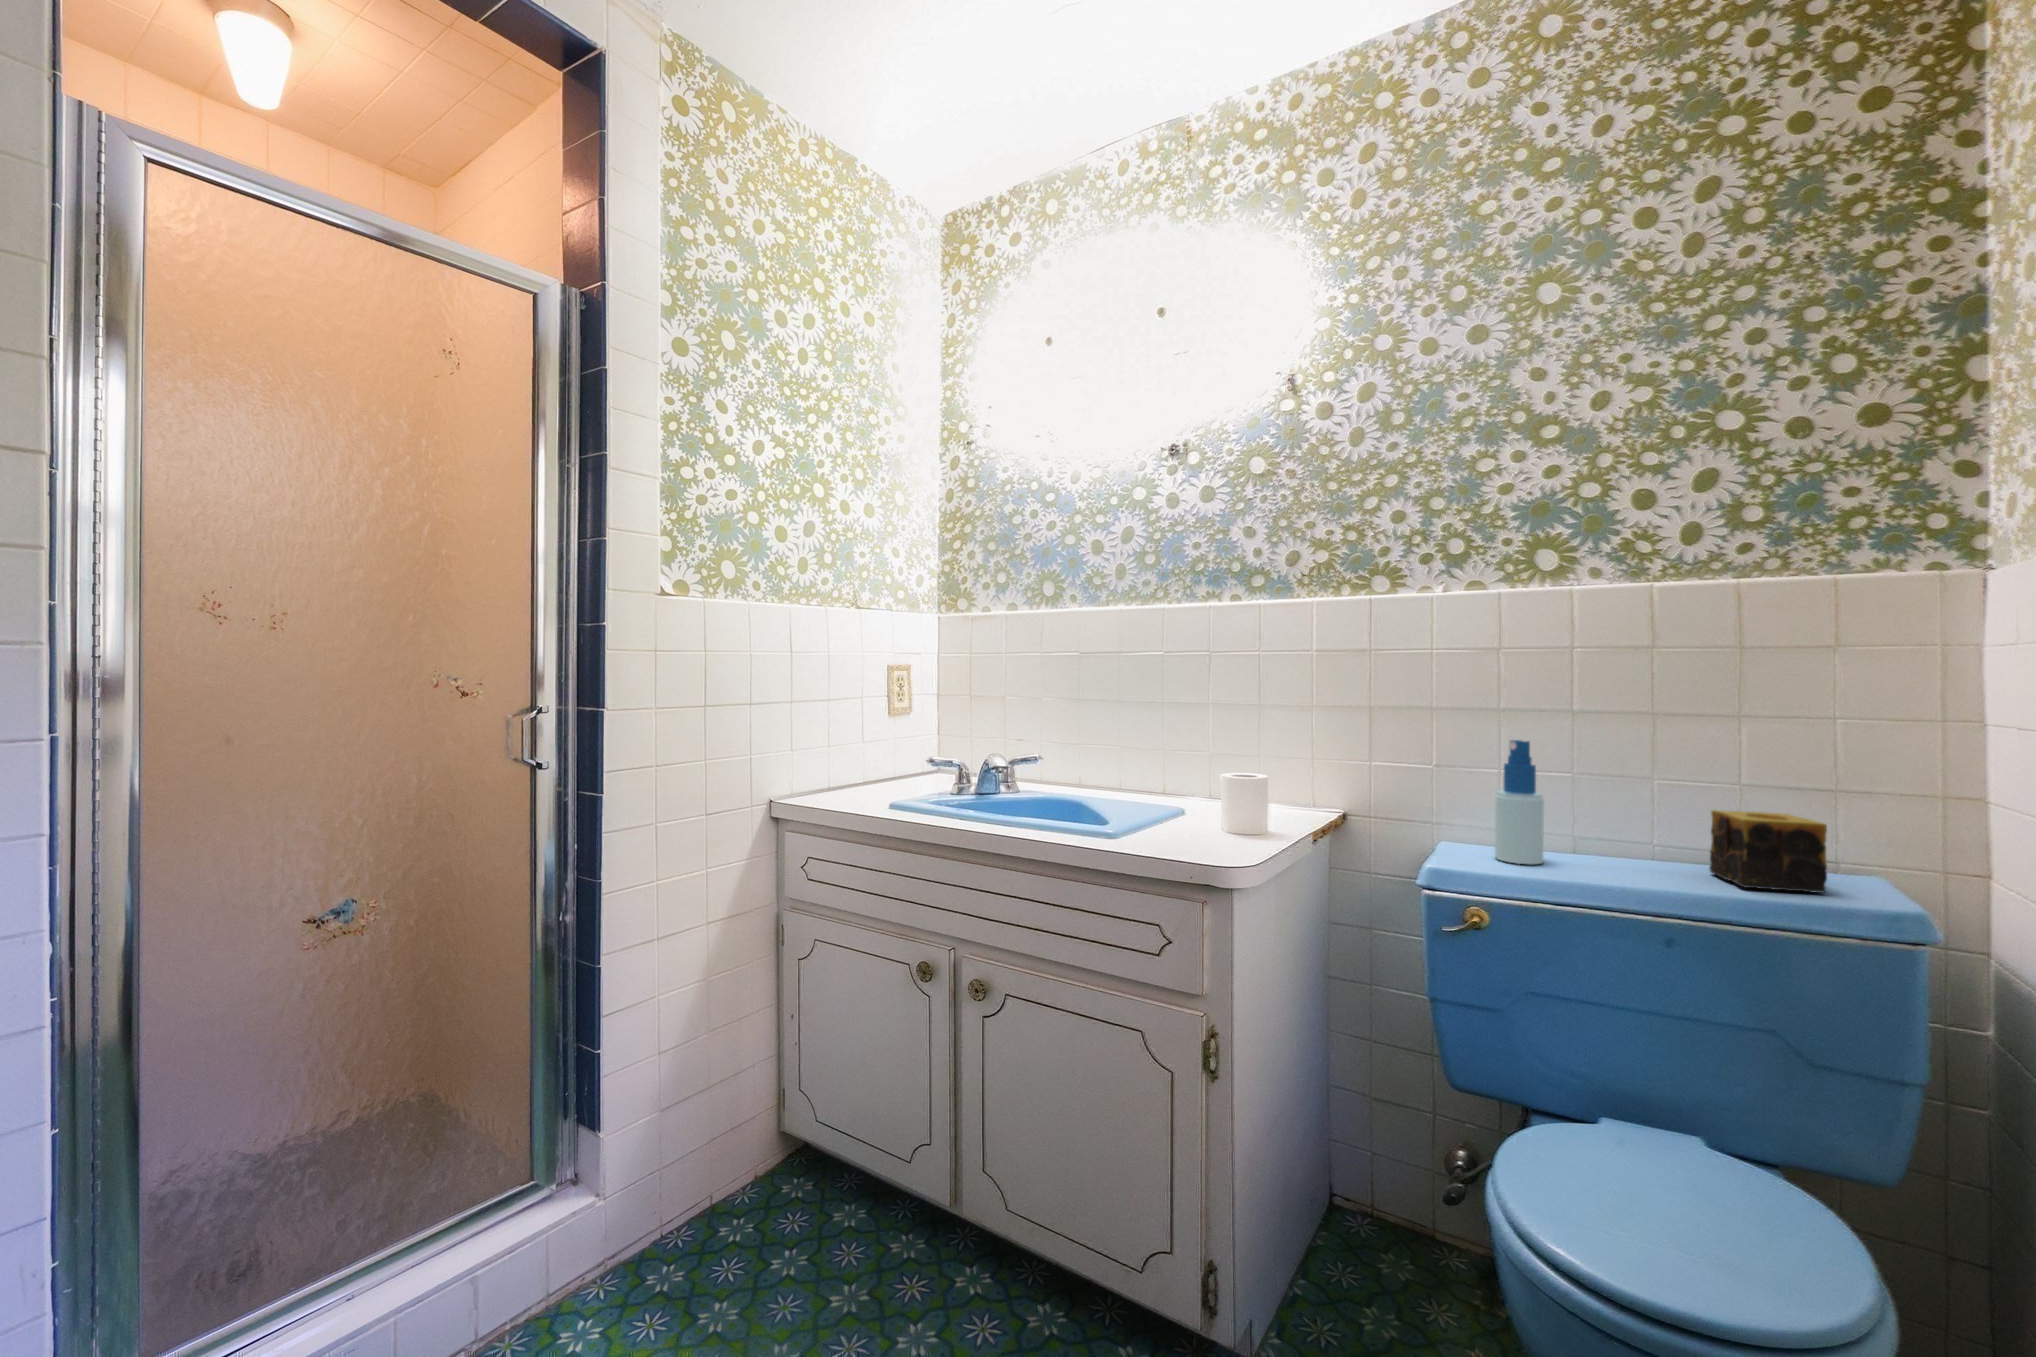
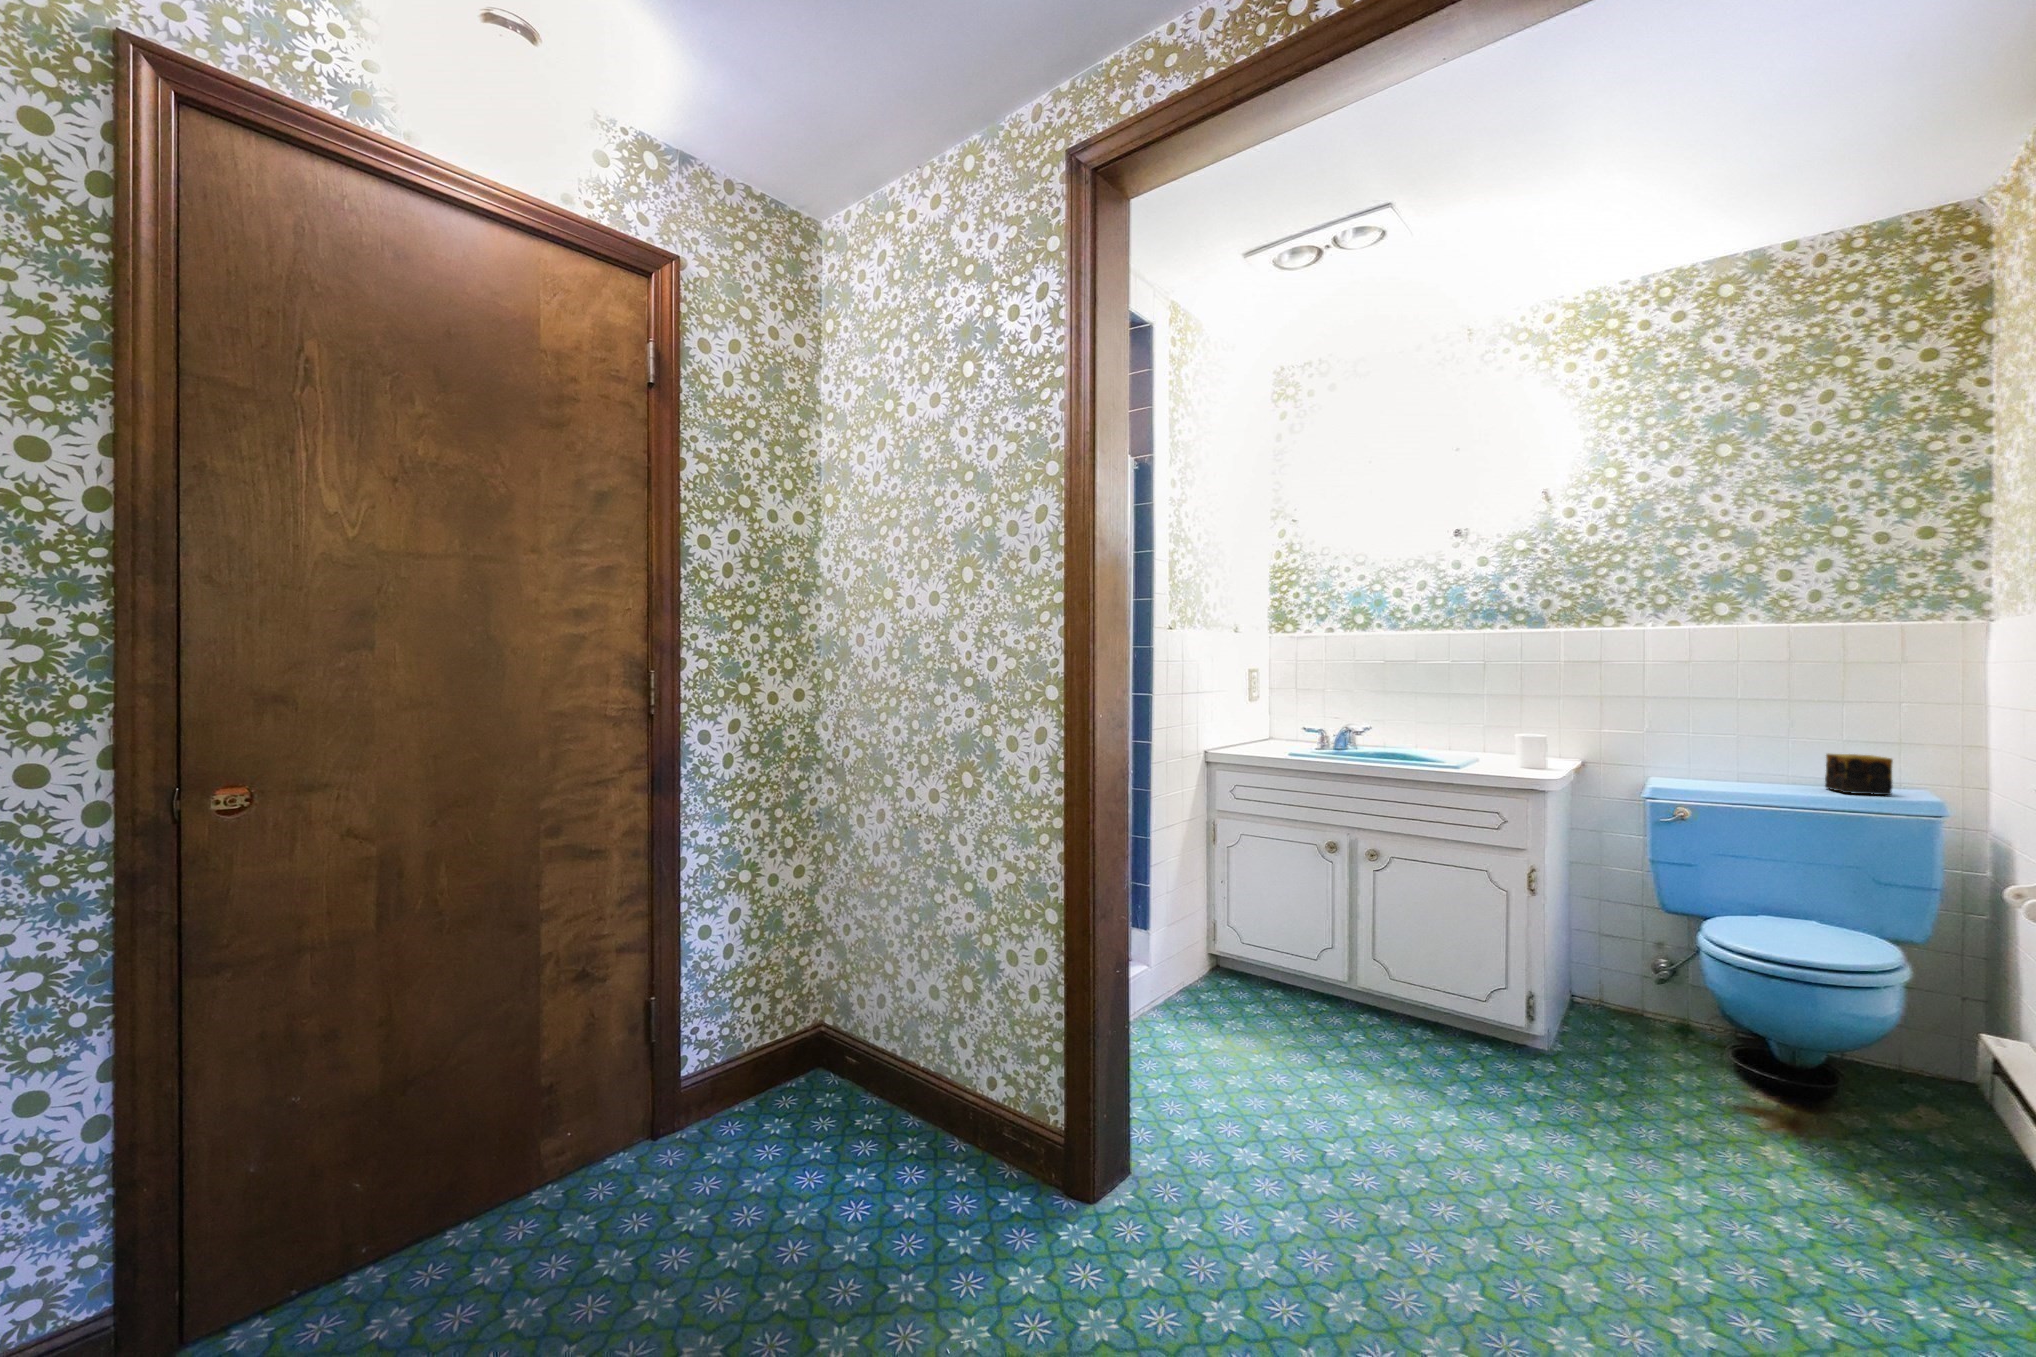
spray bottle: present [1495,740,1544,864] -> none [1694,715,1724,784]

